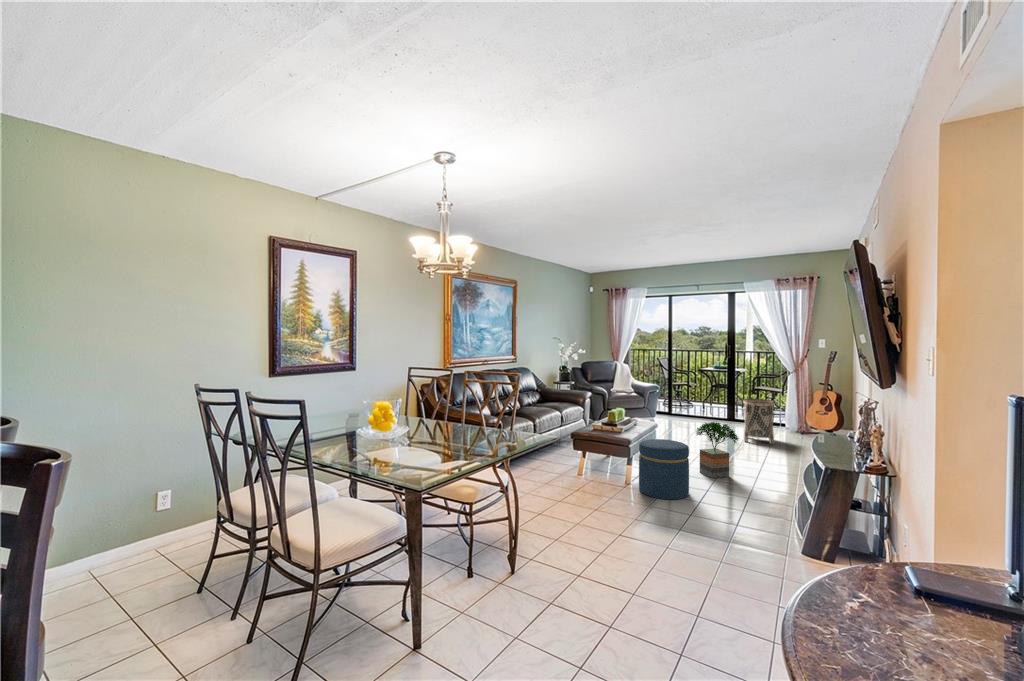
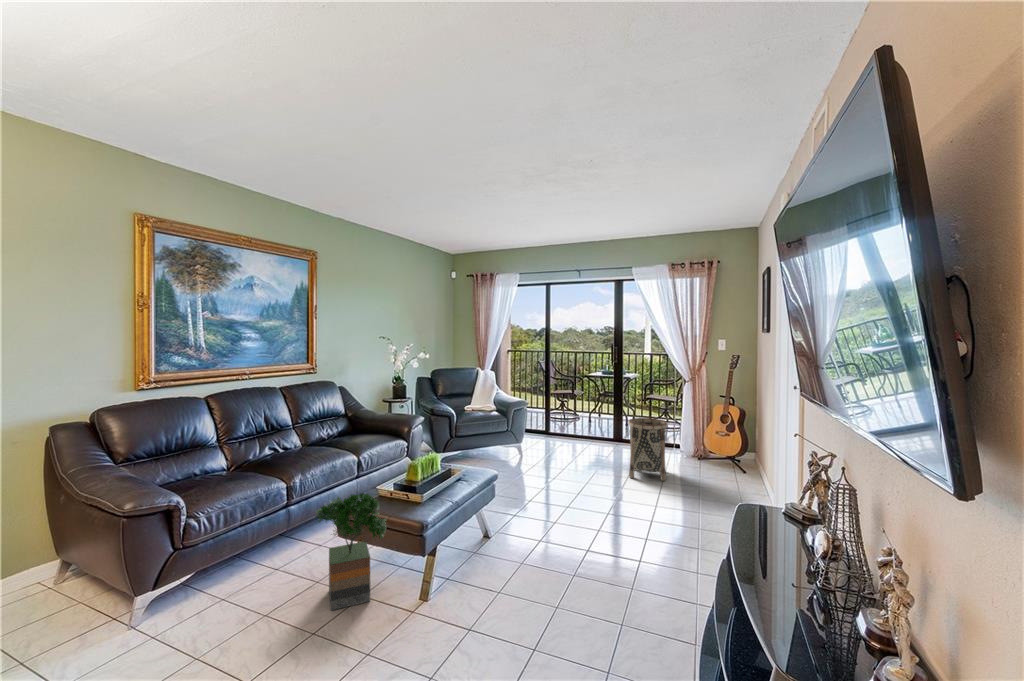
potted tree: present [696,422,739,478] -> present [316,493,387,611]
ottoman: present [639,439,689,499] -> none [431,518,519,651]

